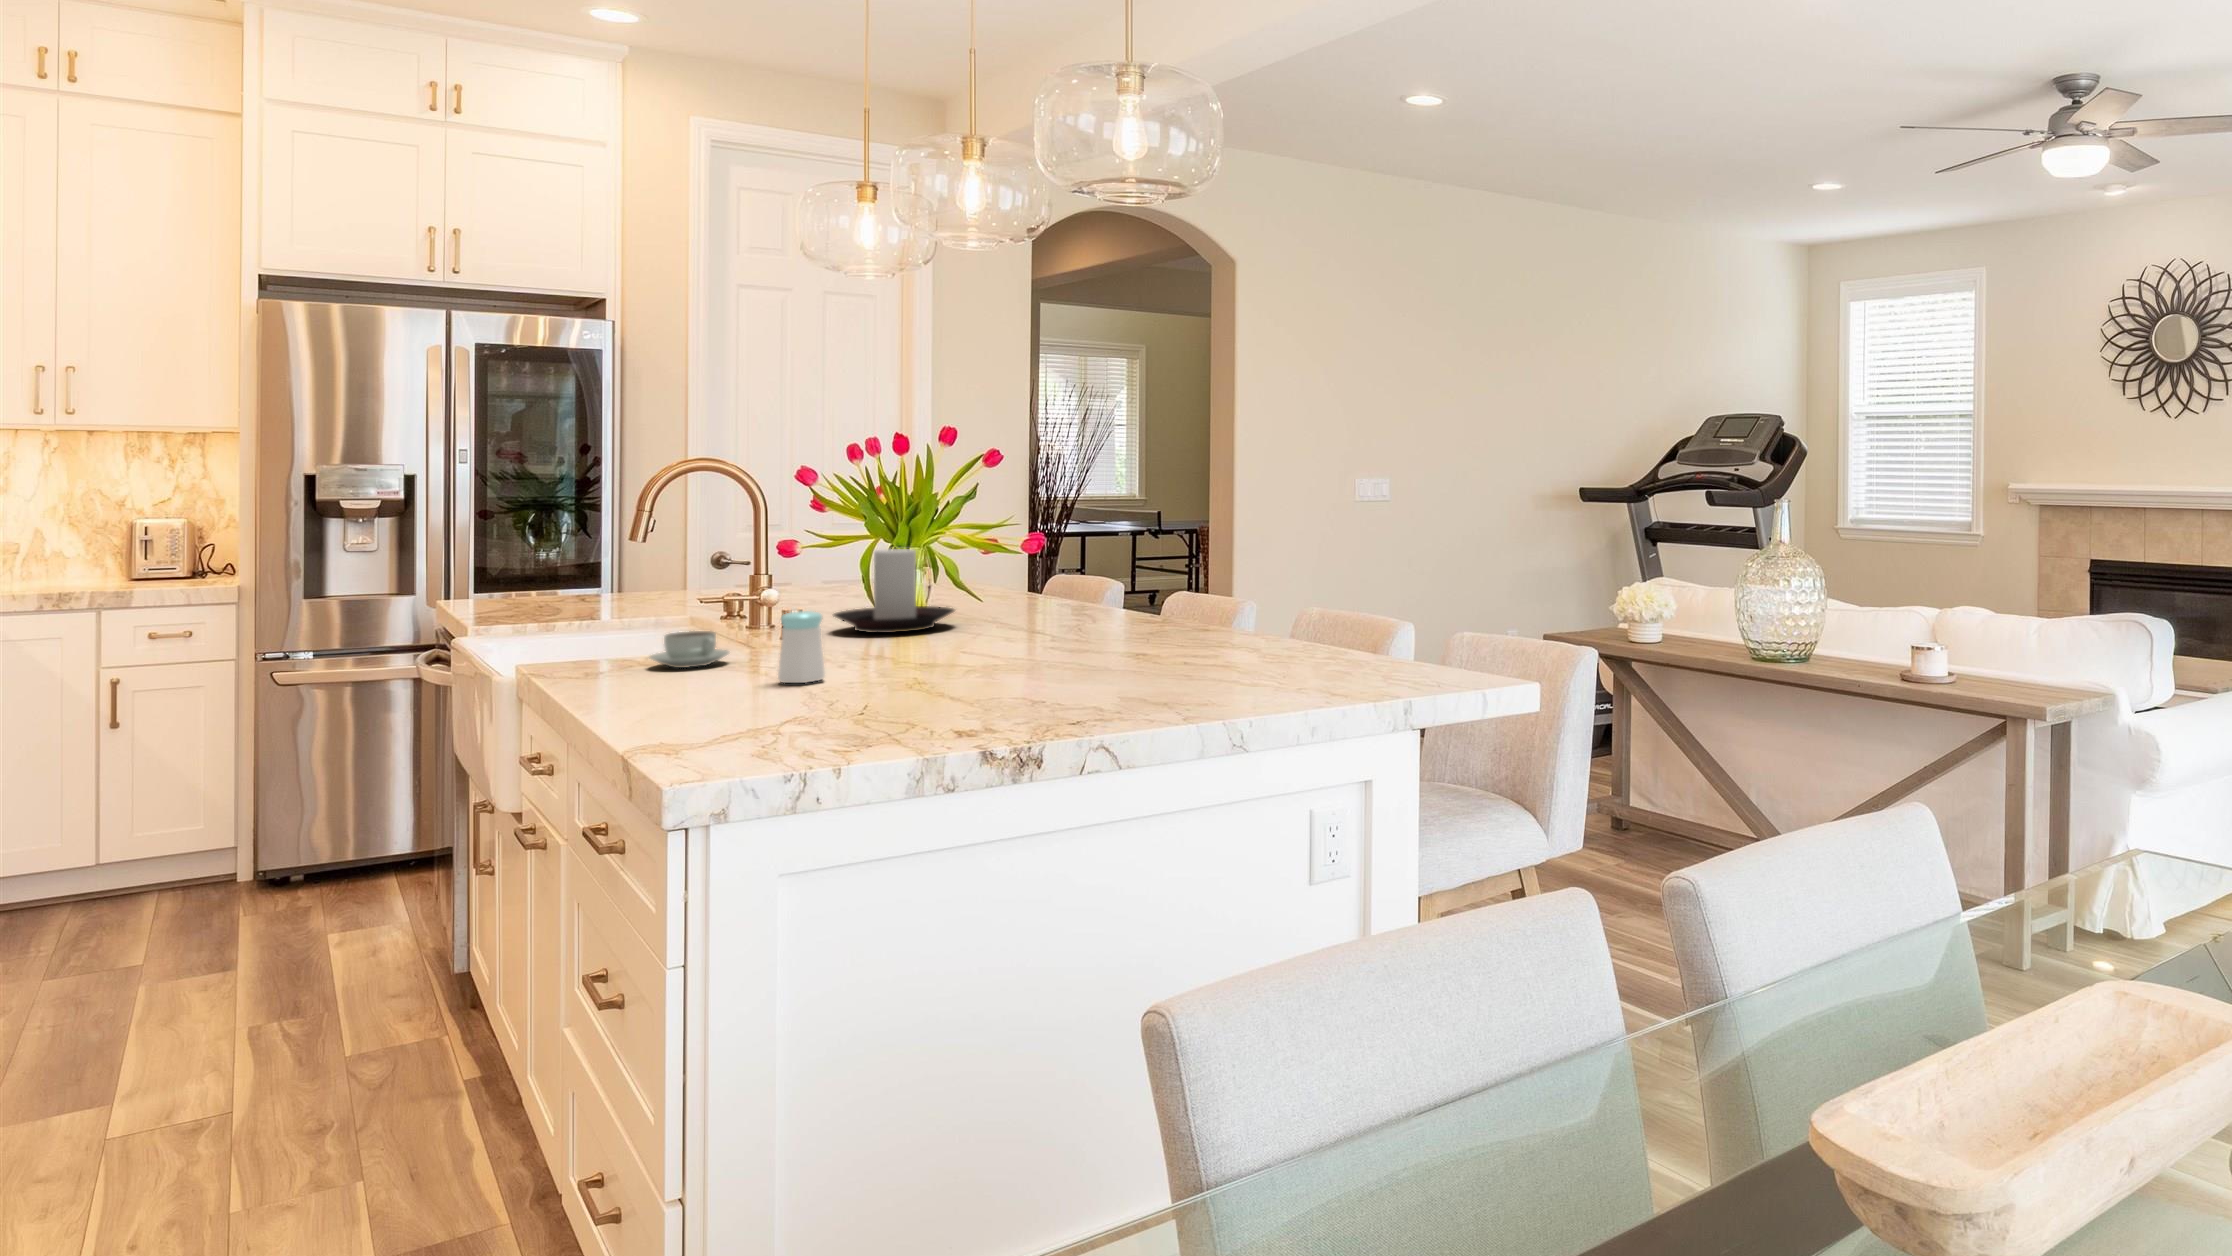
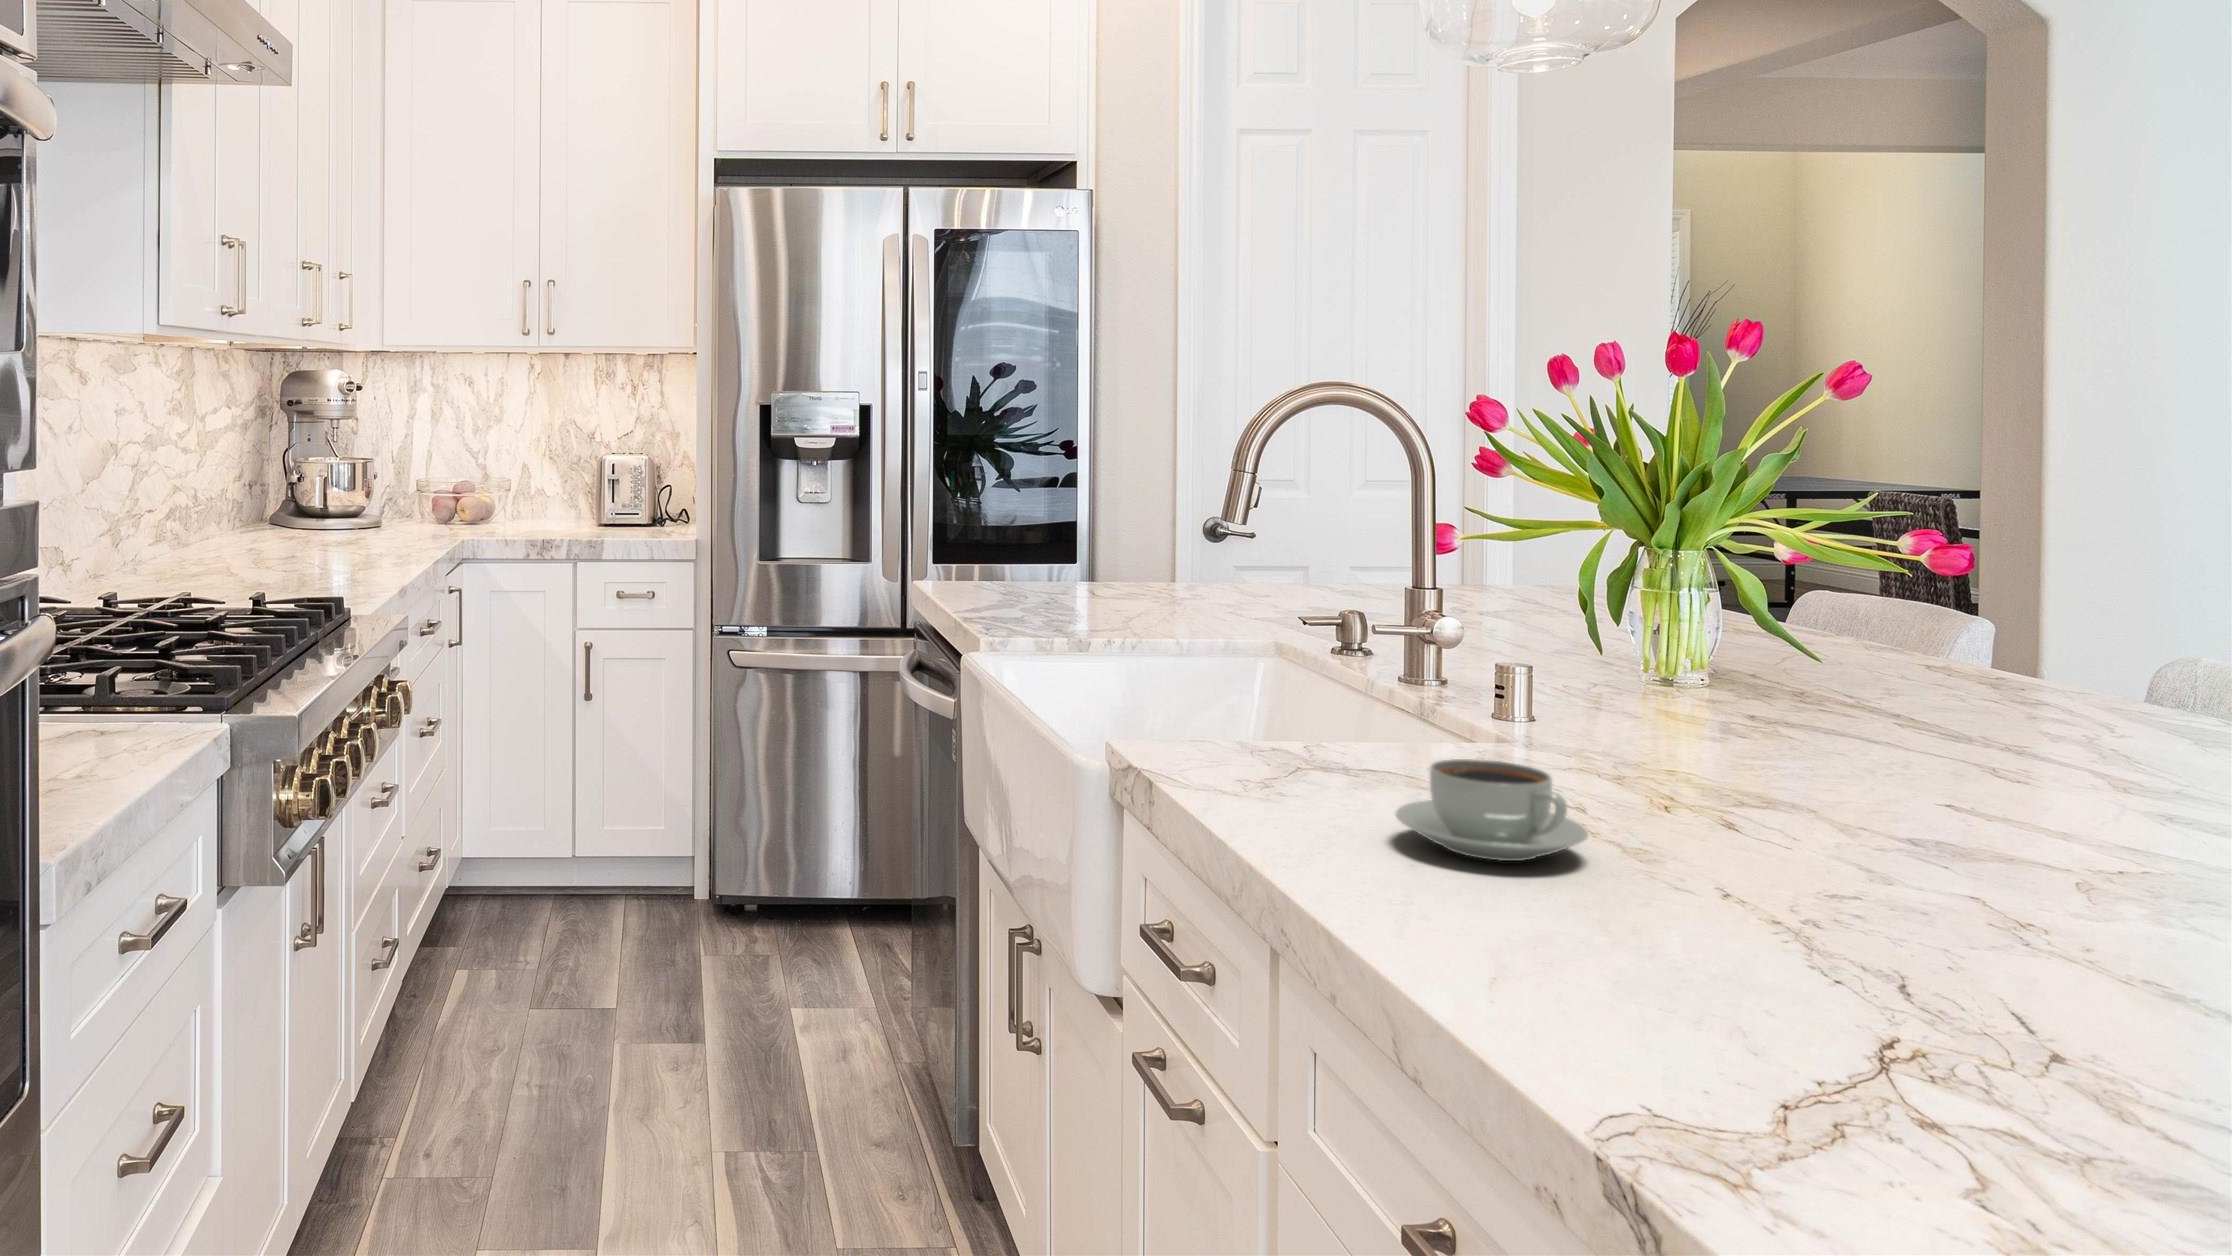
candle holder: present [834,547,954,633] -> none [1686,558,2023,781]
salt shaker: present [778,611,825,683] -> none [1884,793,2067,1041]

